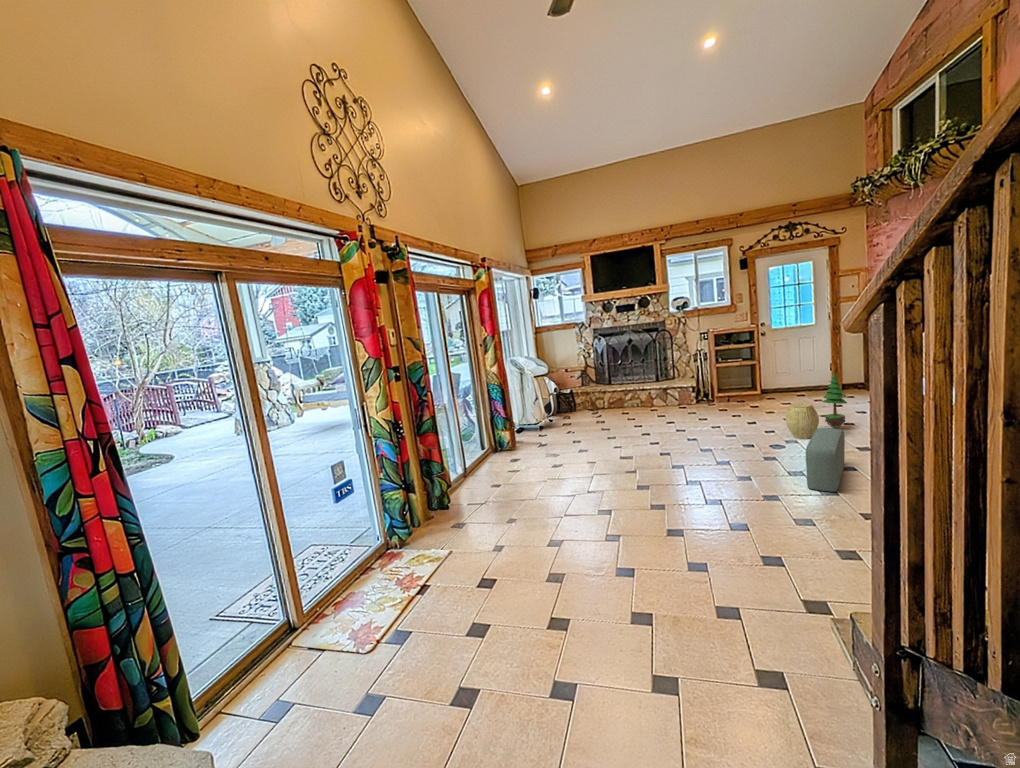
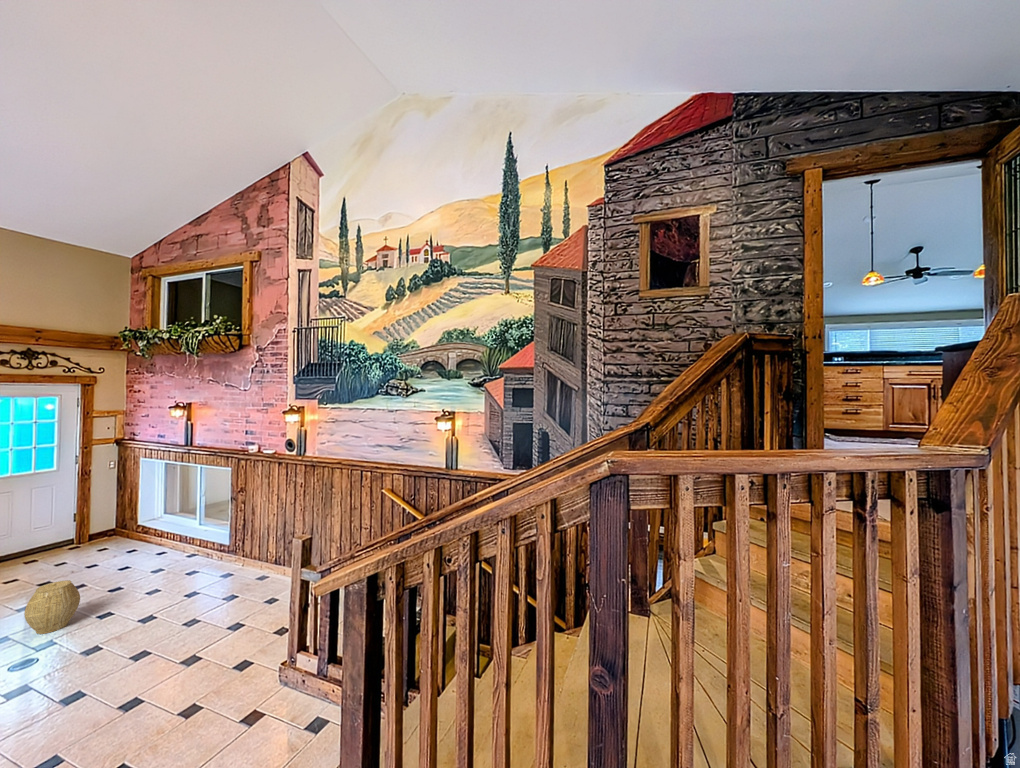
potted tree: present [822,373,847,429] -> none [81,533,116,600]
pouf: present [805,428,845,492] -> none [87,607,135,711]

